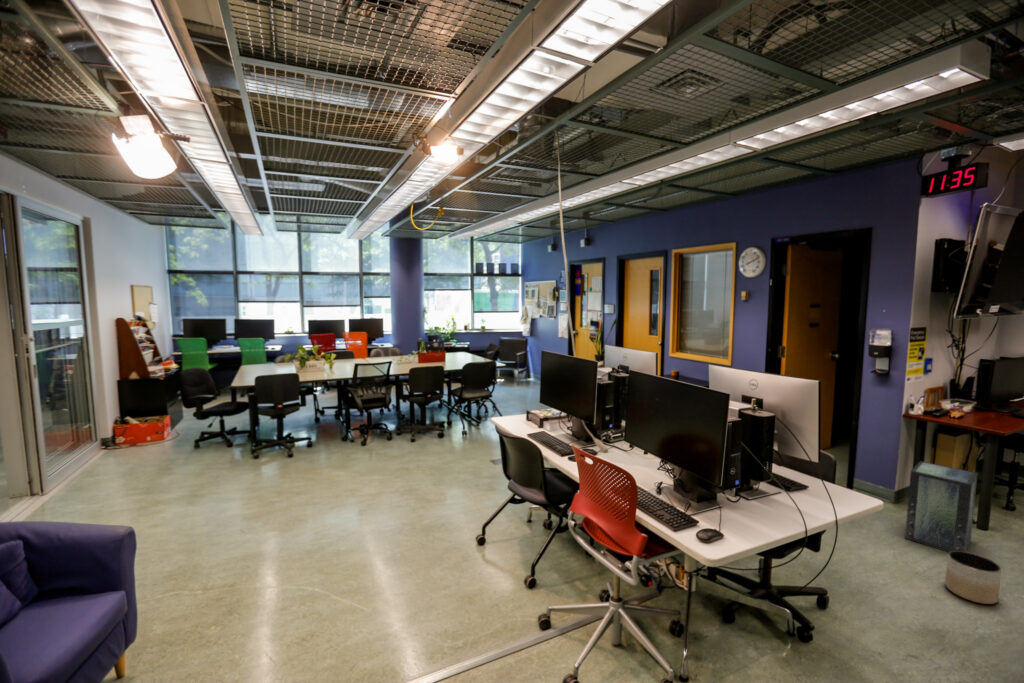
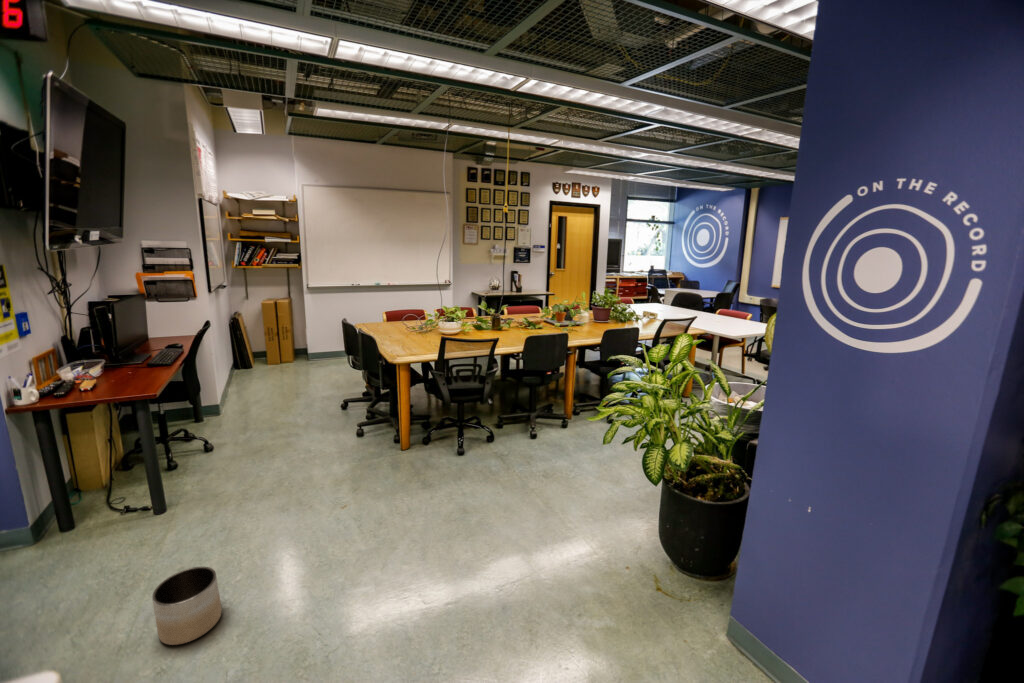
storage box: present [905,461,977,552] -> none [53,455,159,600]

